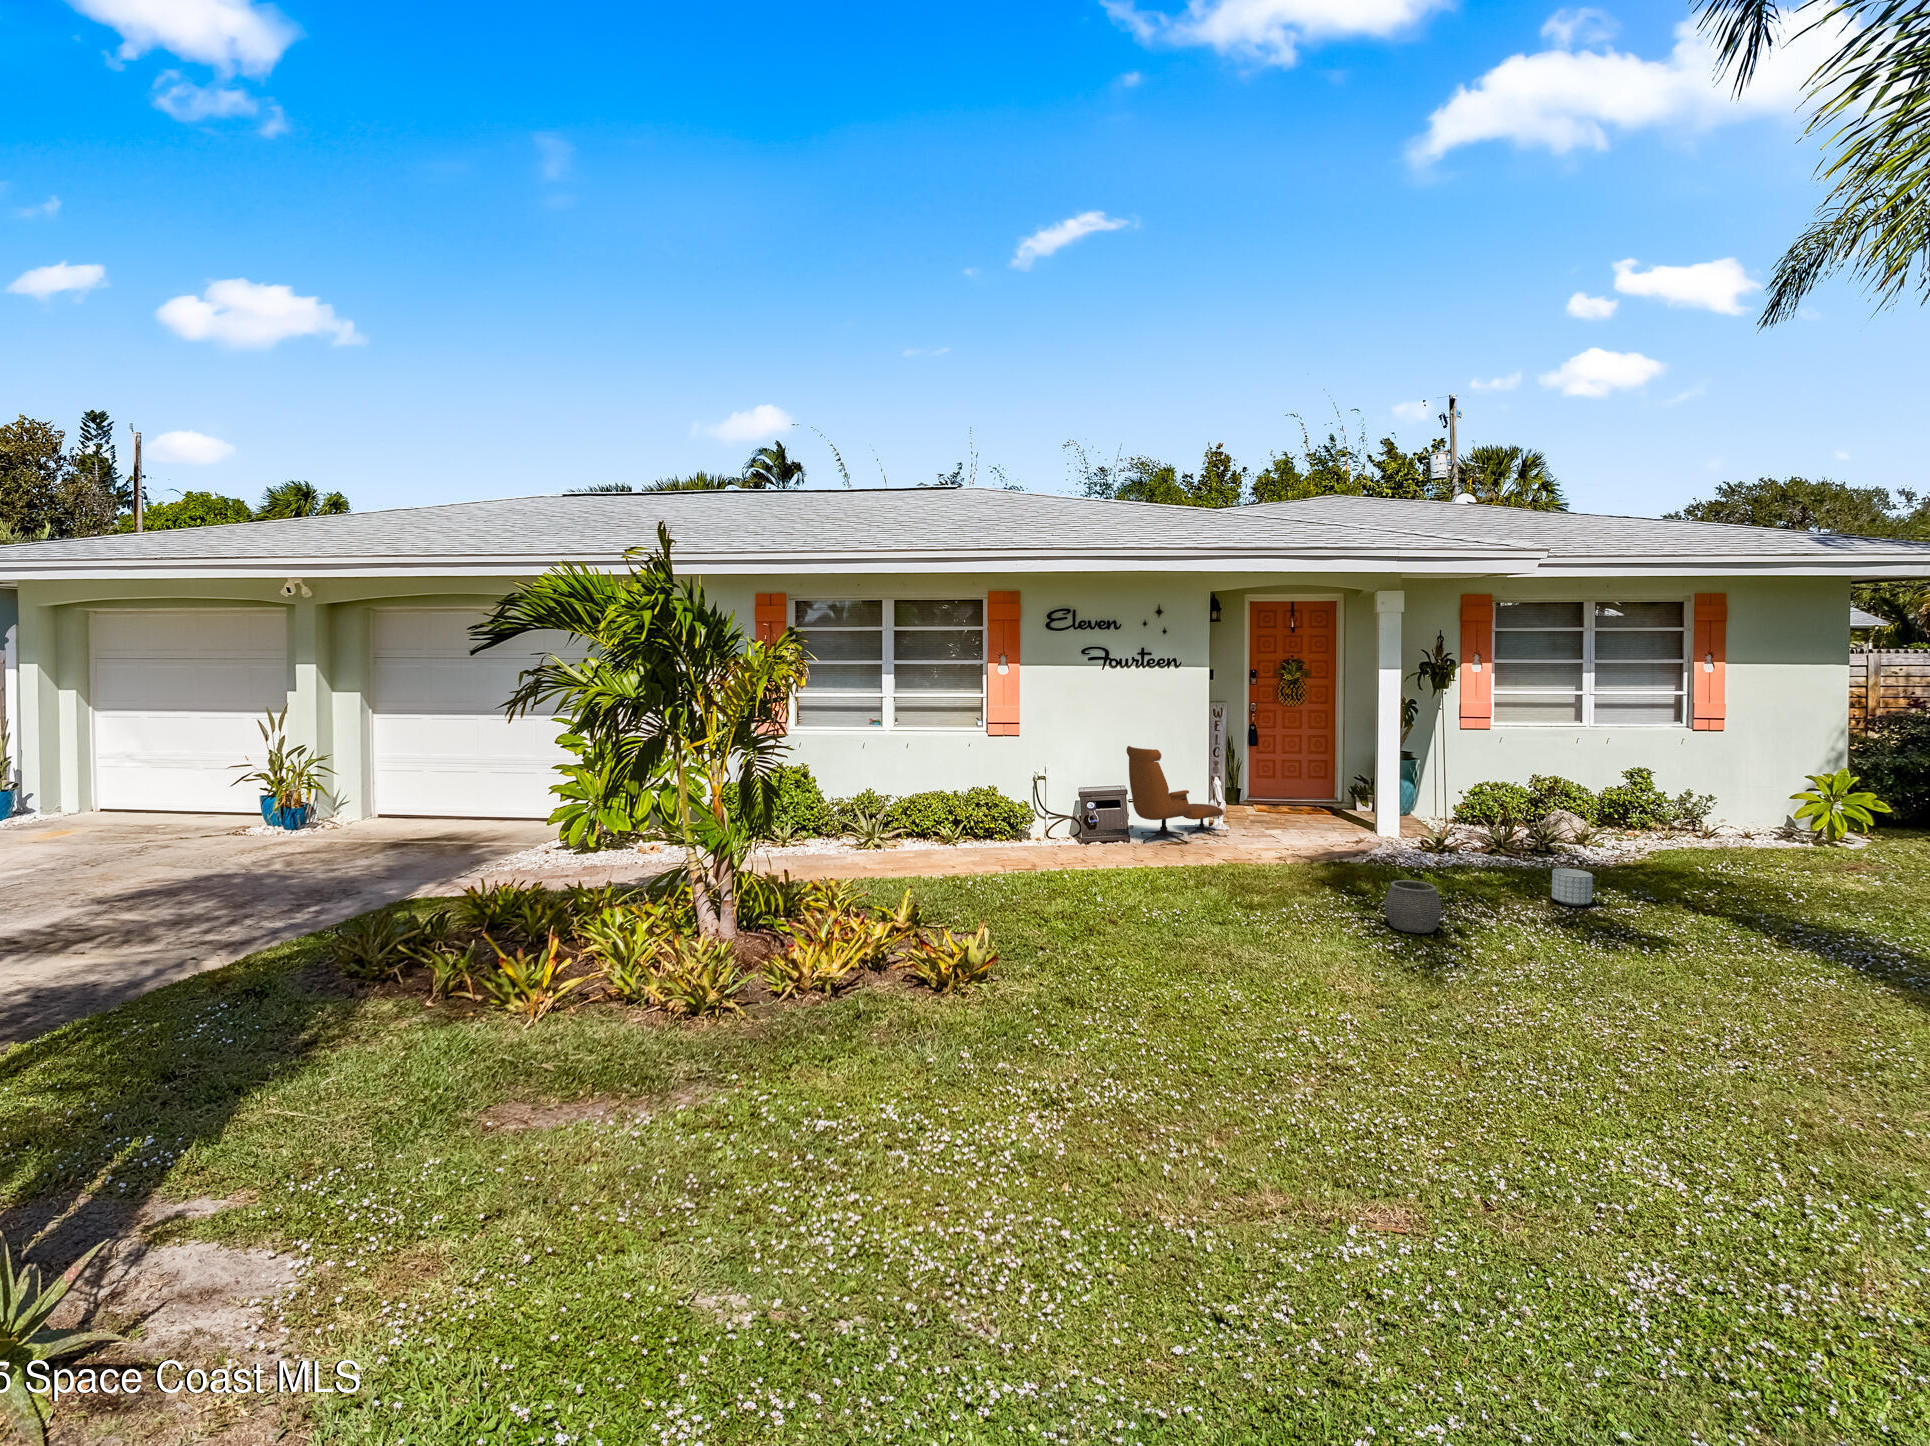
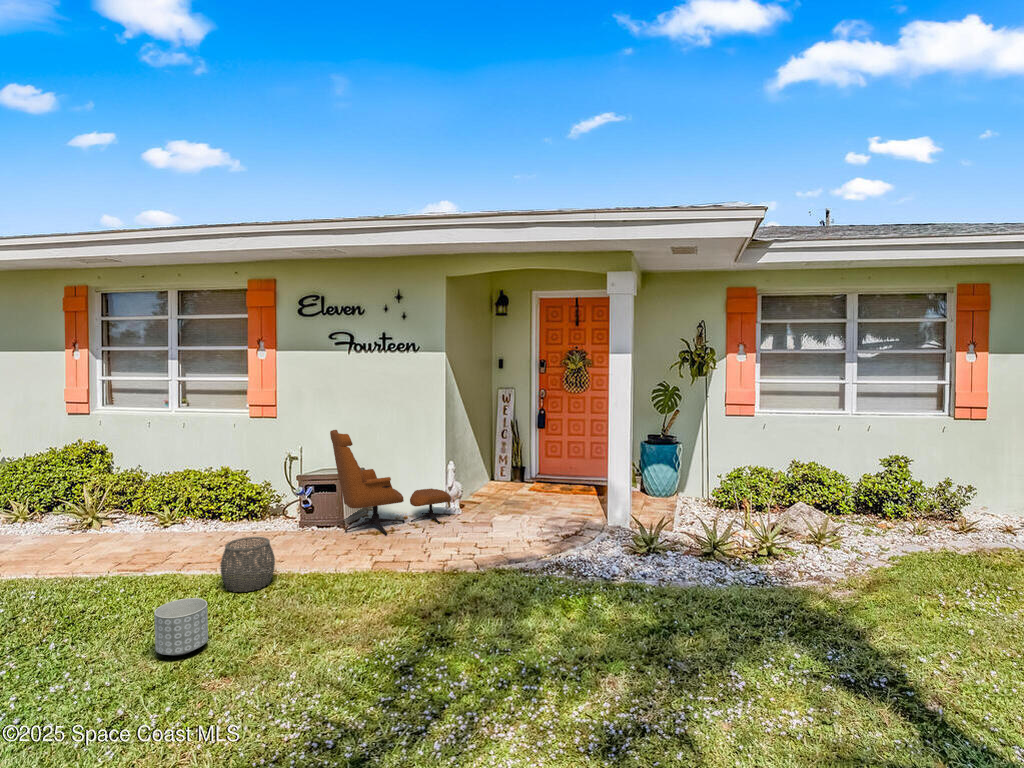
planter: present [1552,869,1593,906] -> present [154,598,208,656]
woven basket: present [1385,880,1442,933] -> present [220,537,275,592]

